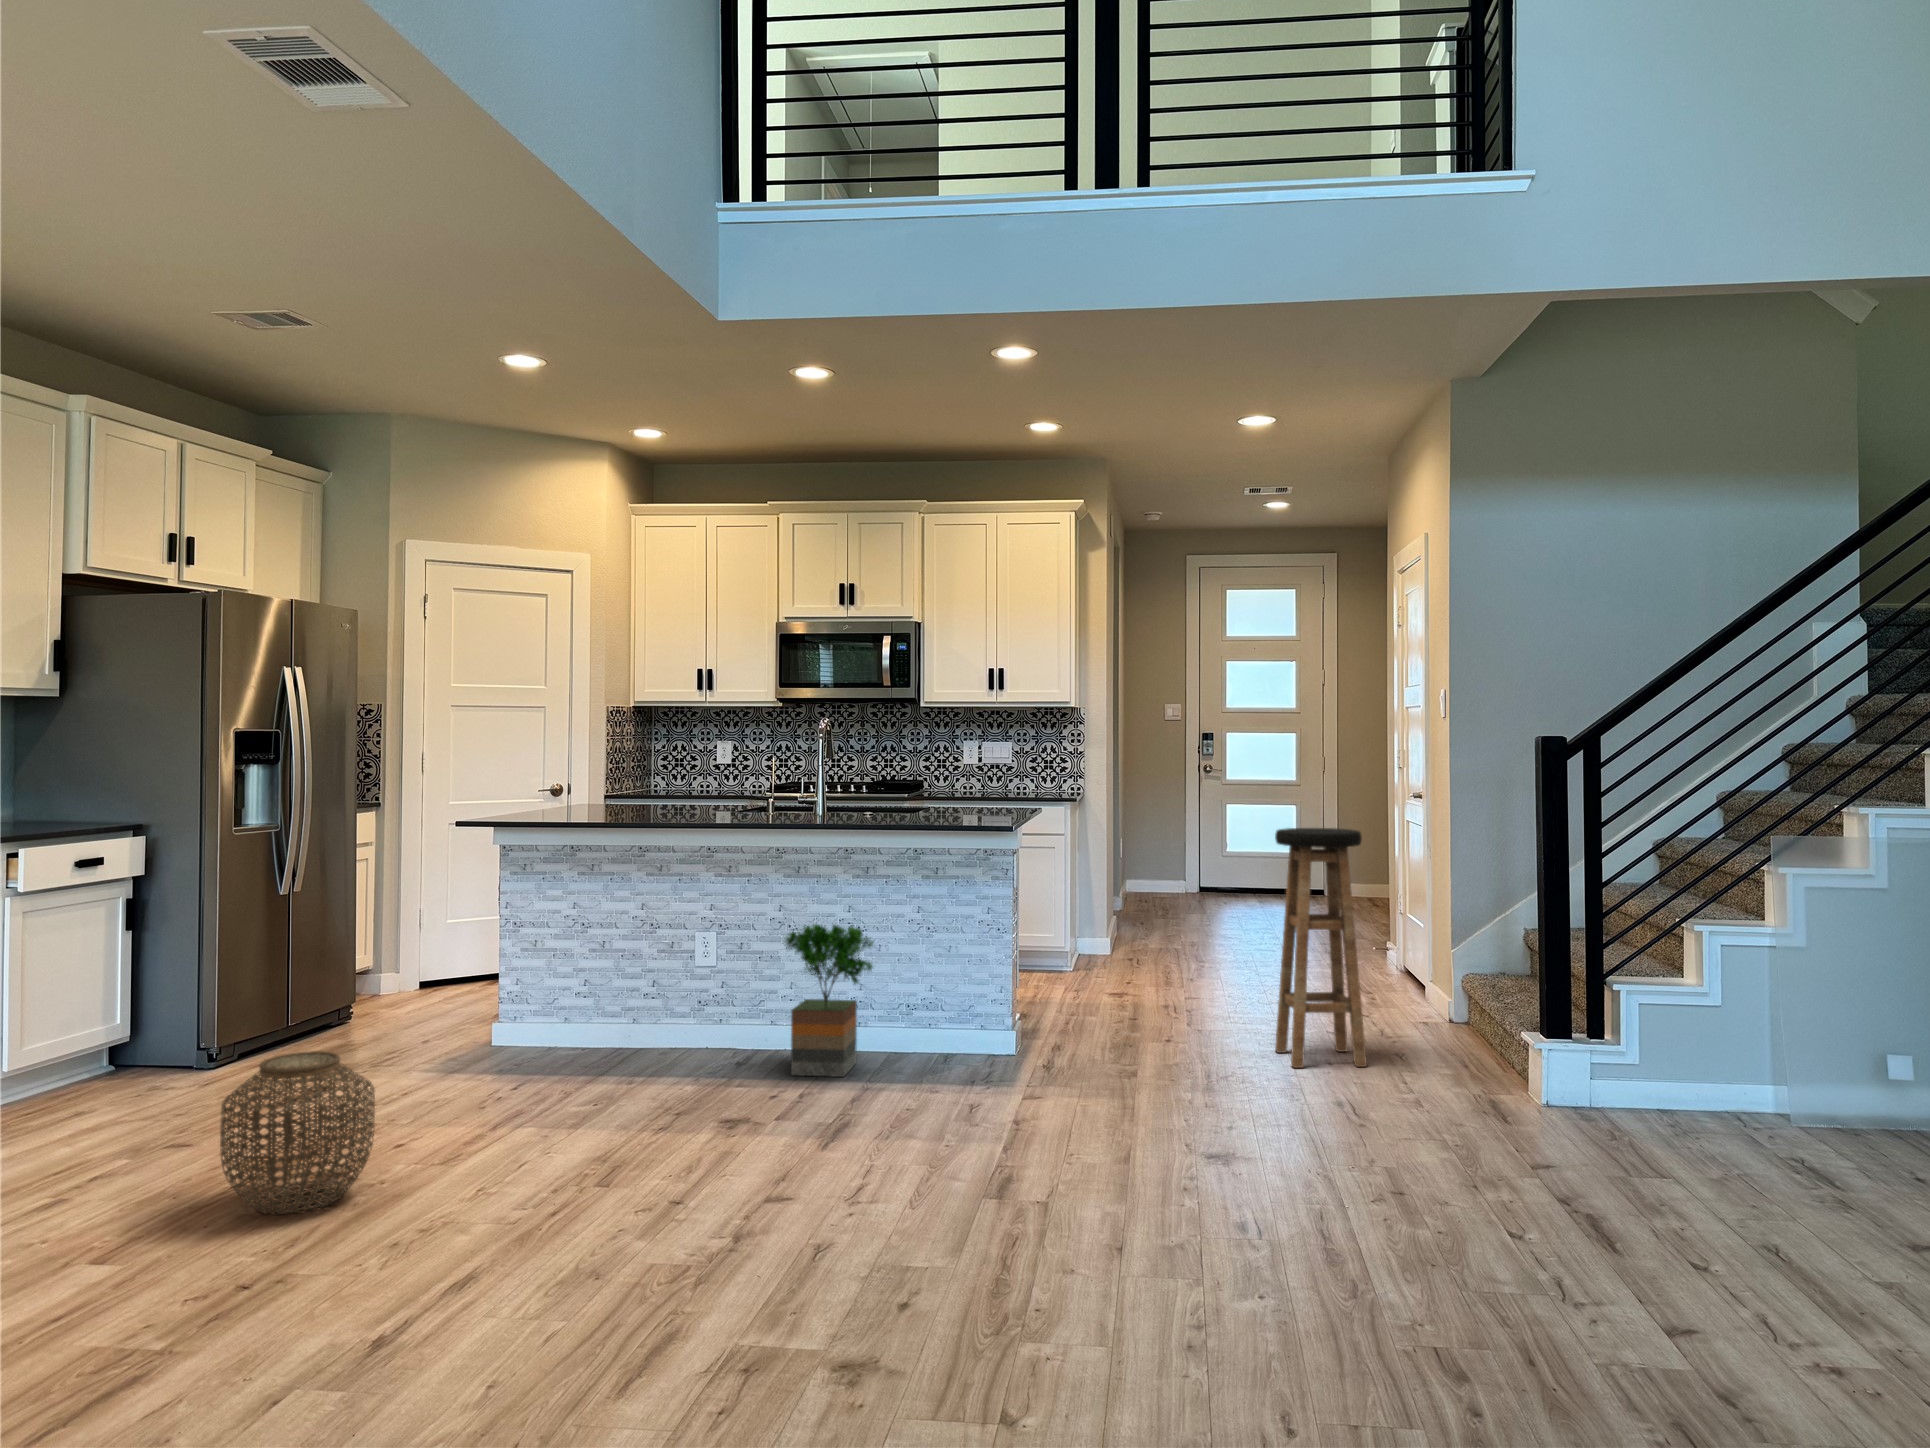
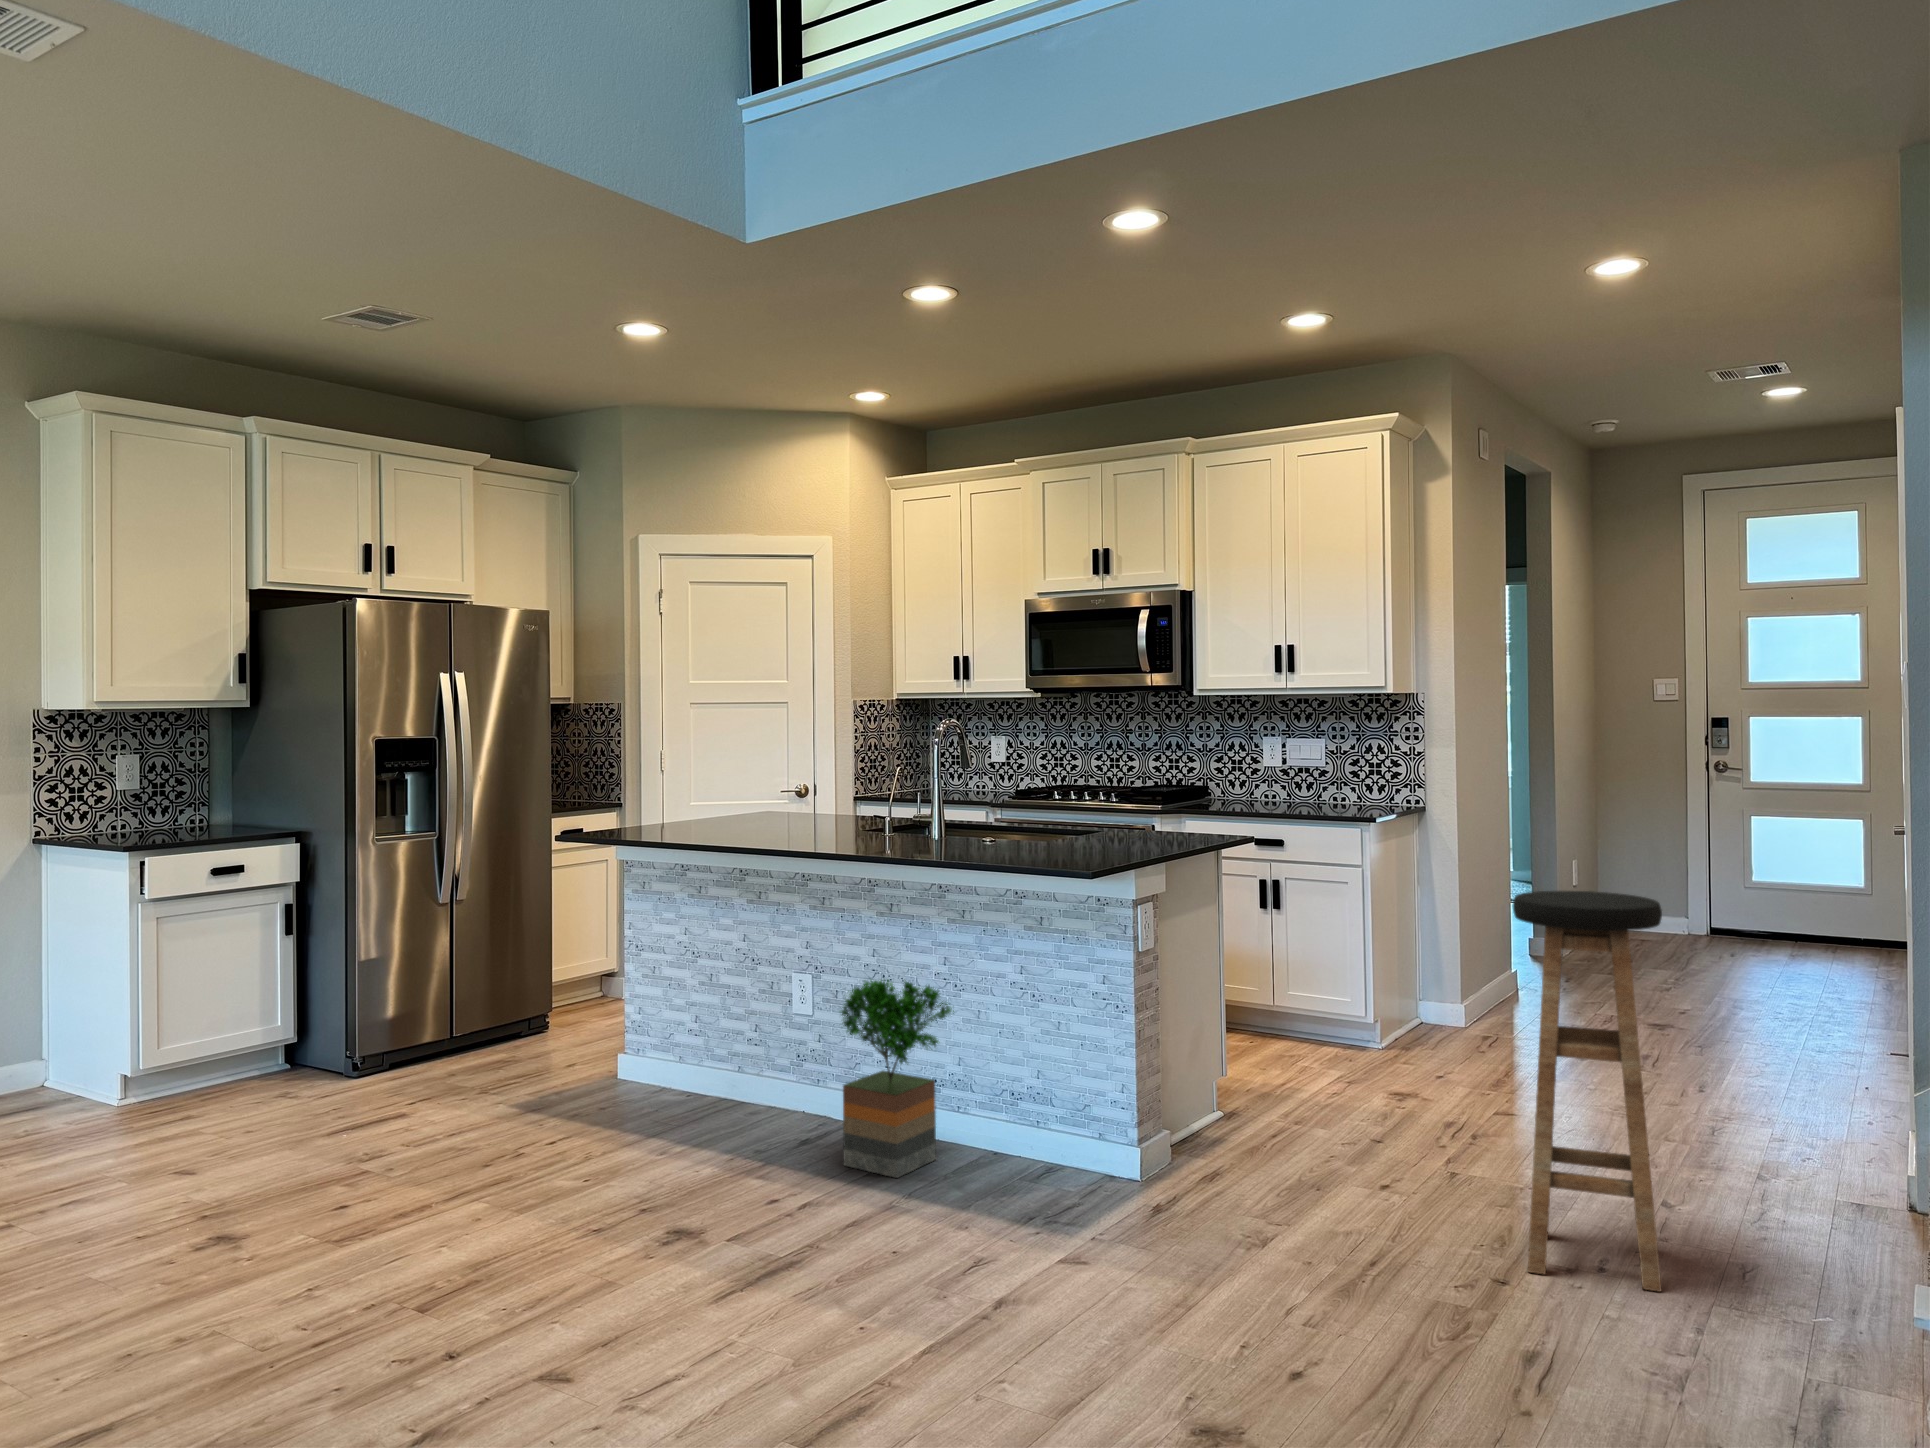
woven basket: present [220,1051,375,1214] -> none [110,1094,272,1270]

